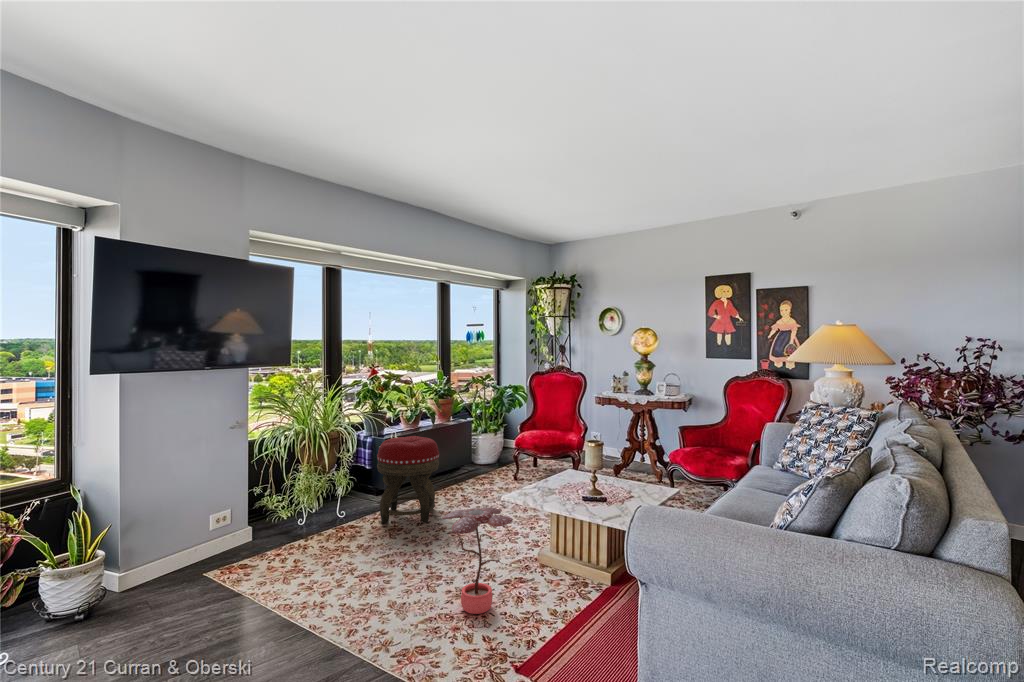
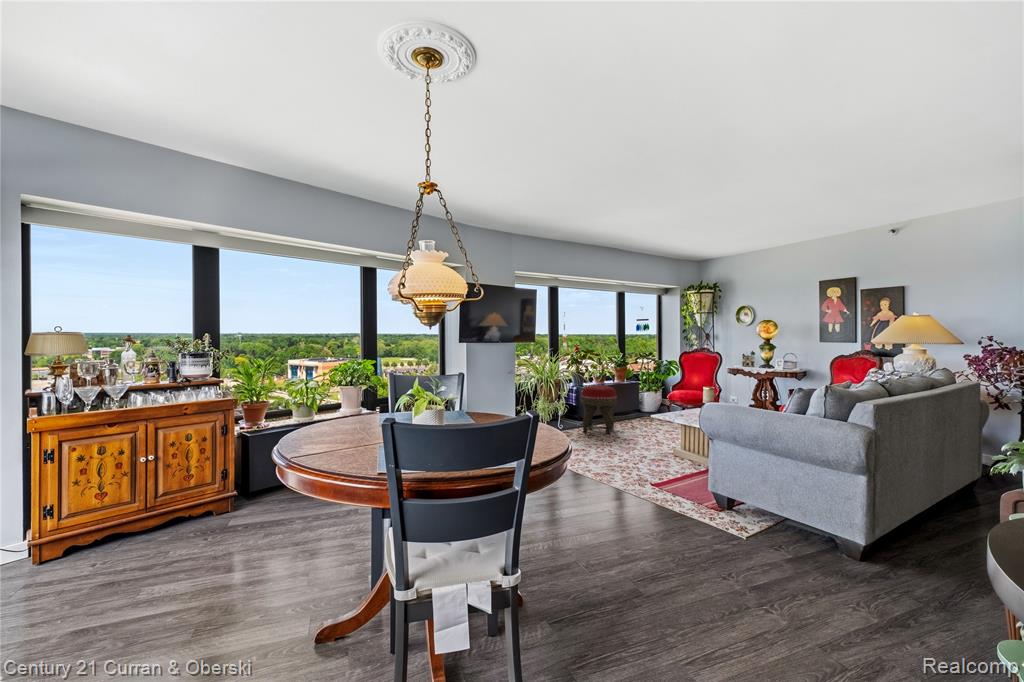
potted plant: present [442,507,513,614] -> none [617,415,655,466]

